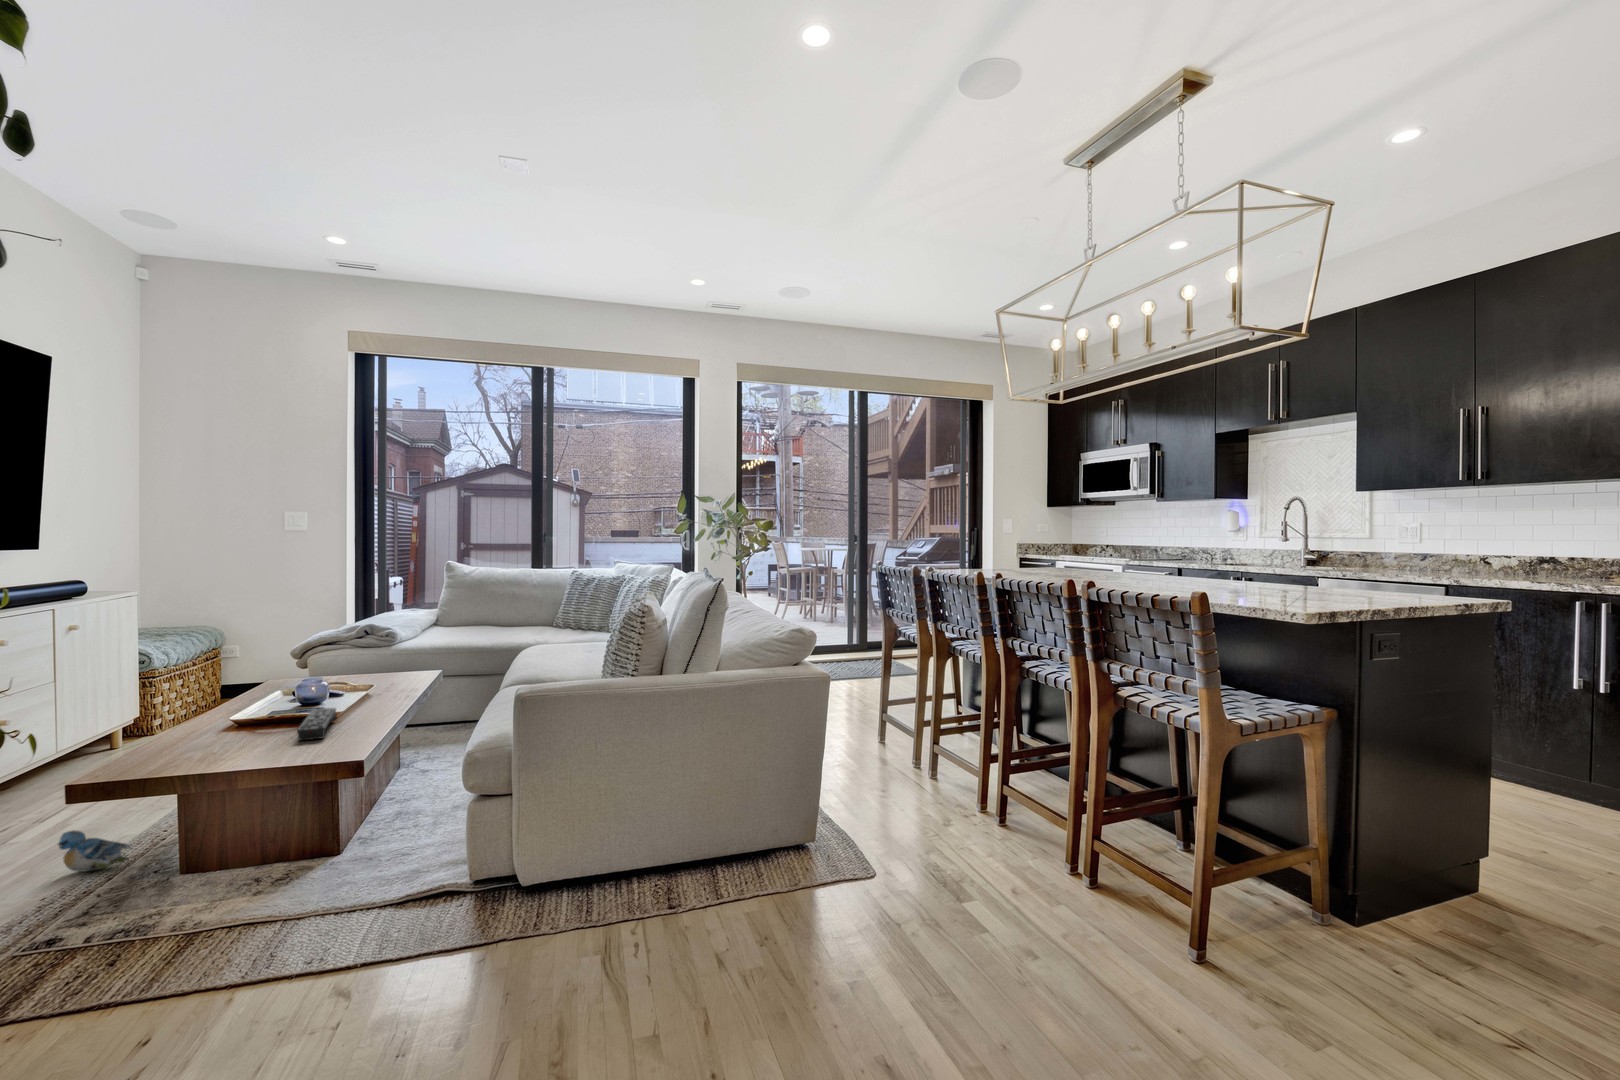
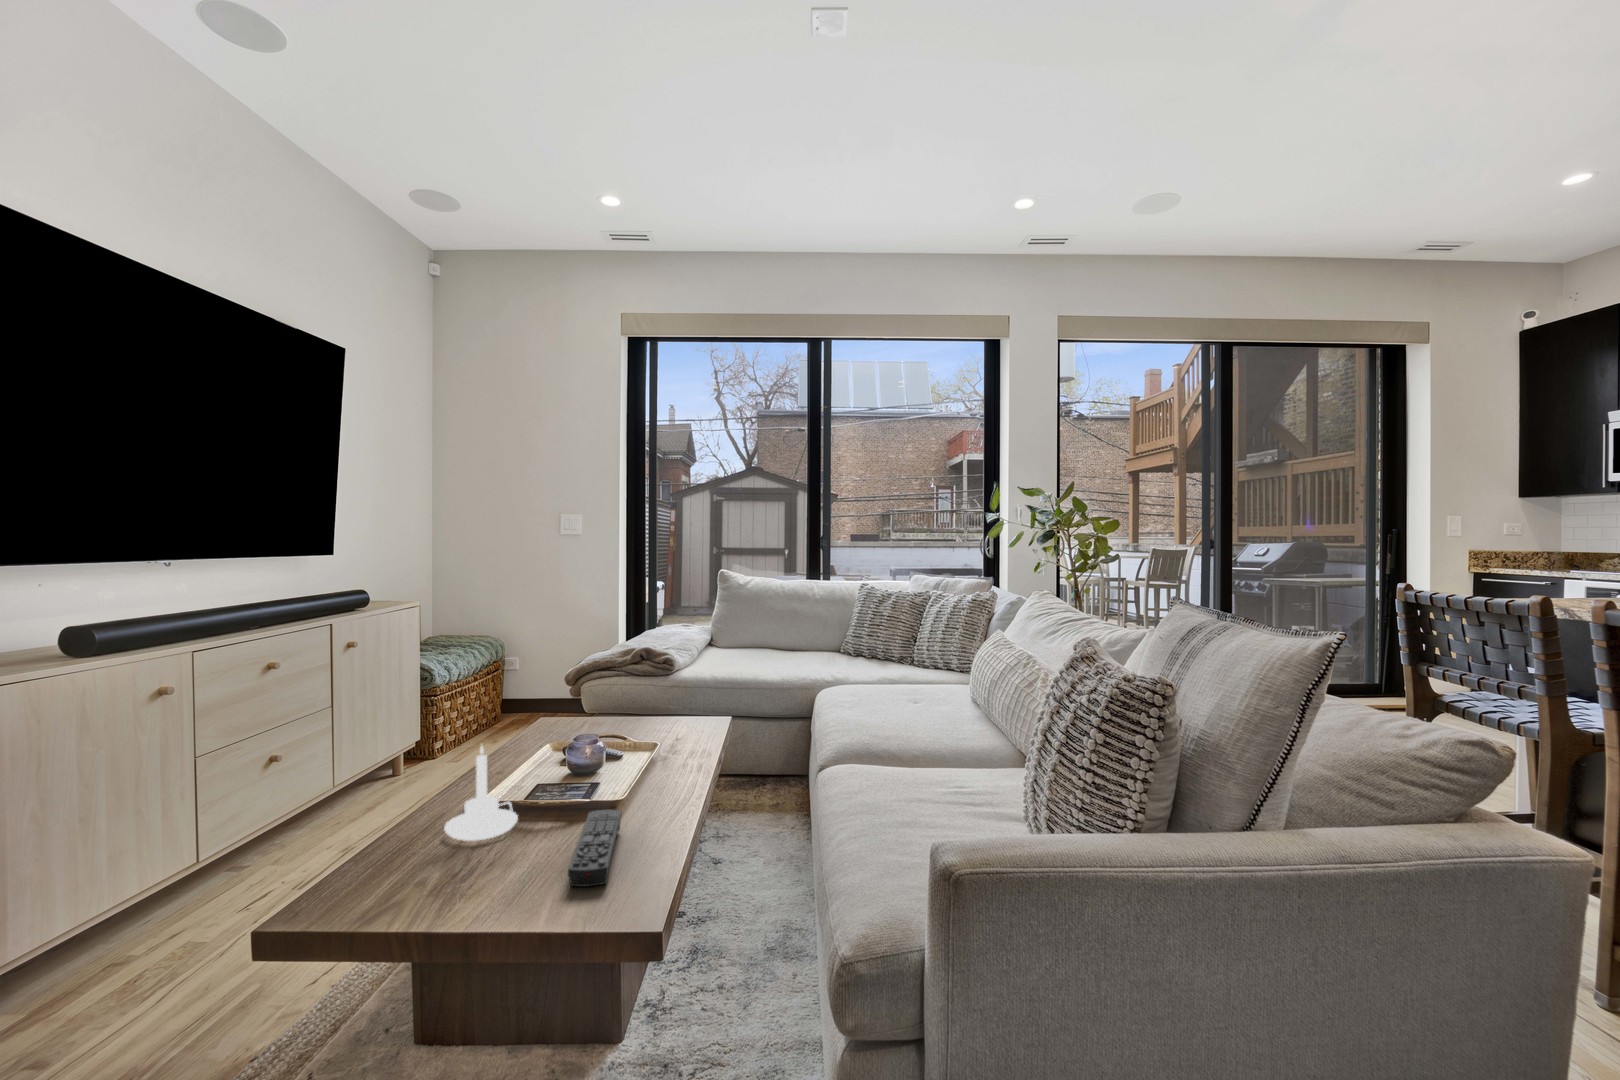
candle holder: none [201,668,258,731] -> present [444,745,518,841]
plush toy: present [58,830,131,872] -> none [274,962,363,1025]

